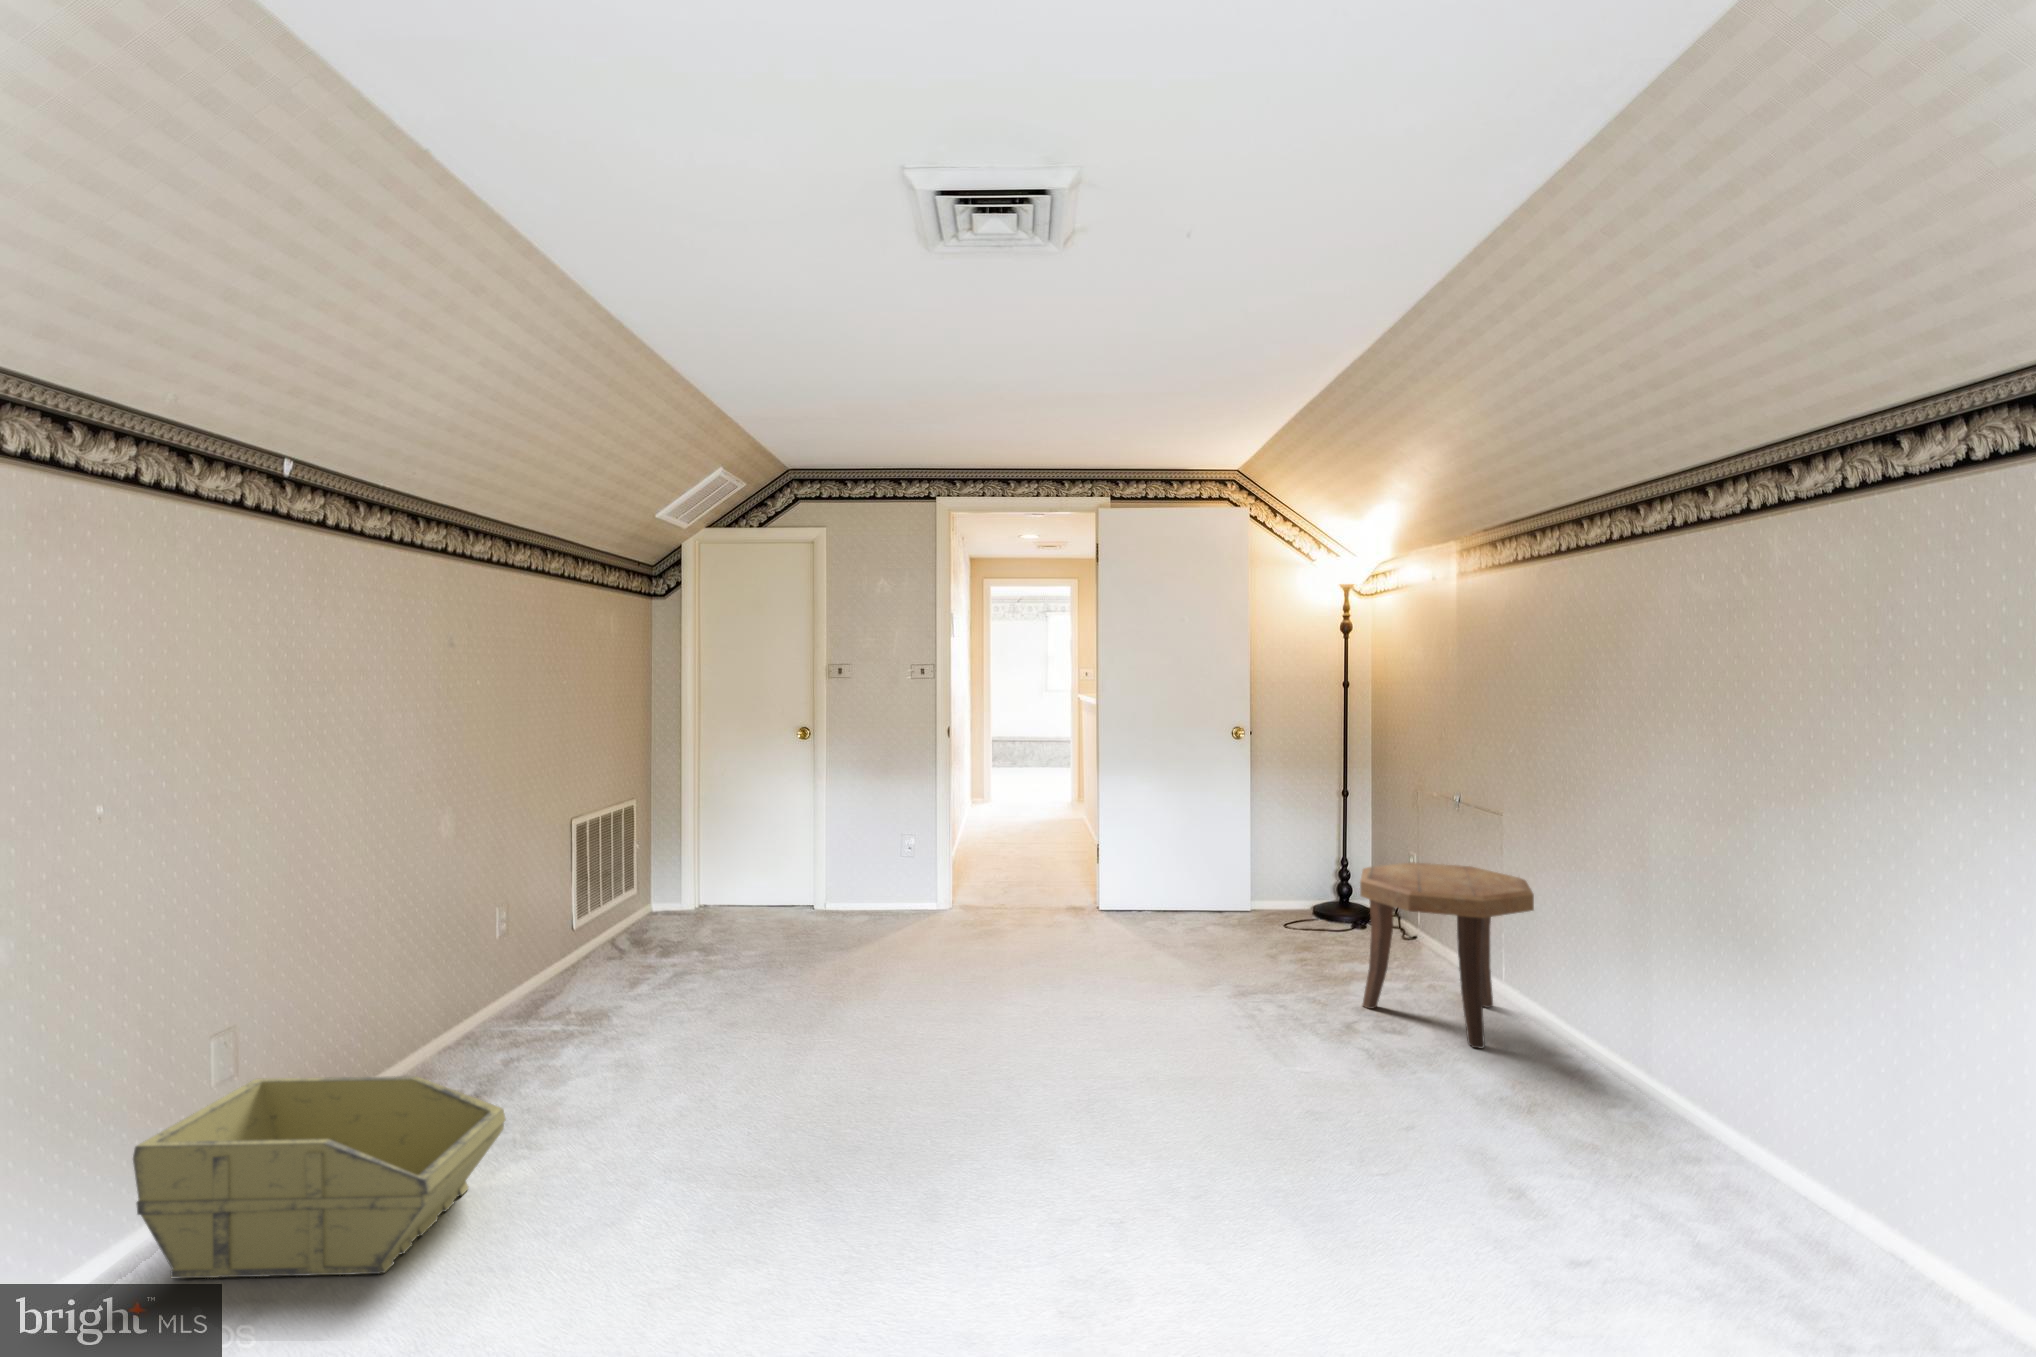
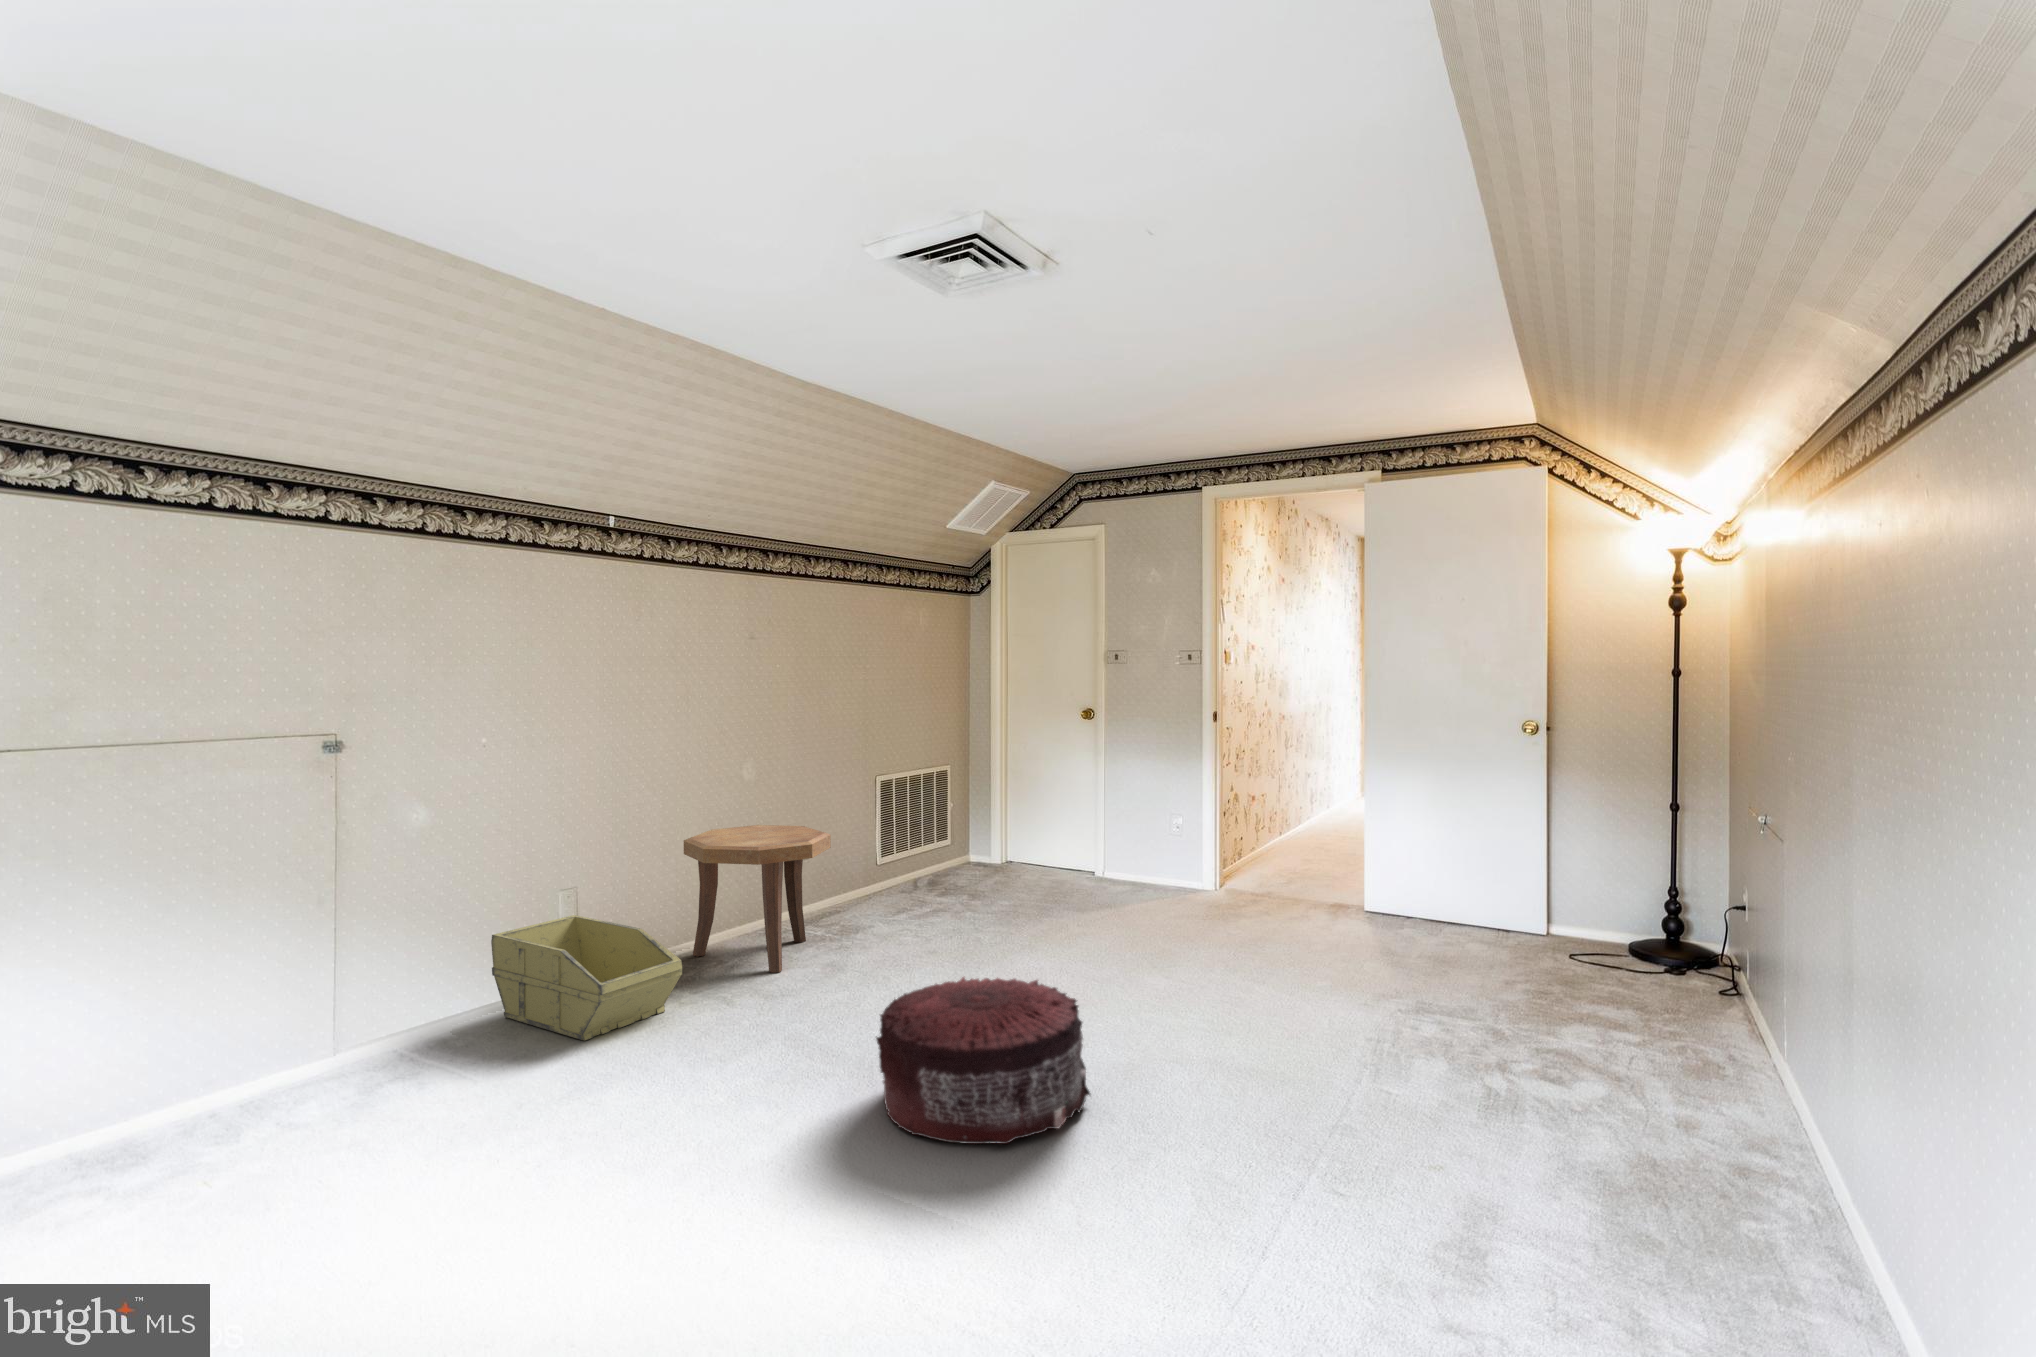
side table: present [1360,862,1534,1049] -> present [684,825,831,973]
pouf: none [910,1030,1149,1254] -> present [876,977,1090,1144]

